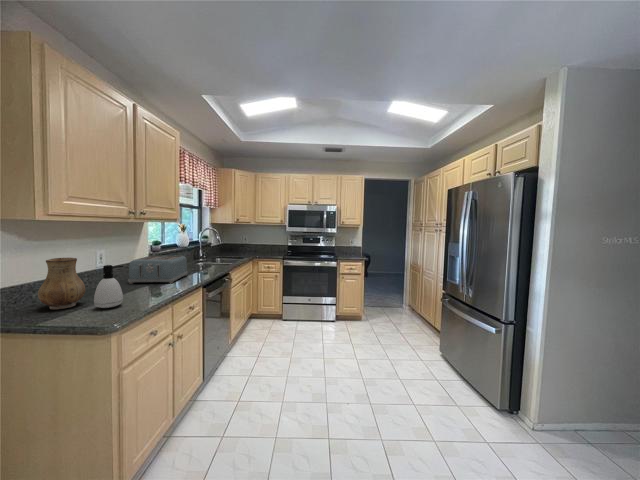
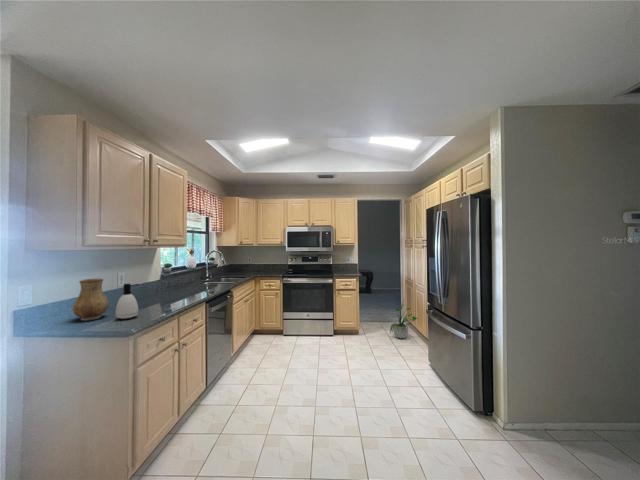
toaster: present [128,256,188,284] -> none [143,276,194,301]
potted plant: none [395,283,427,326] -> present [390,305,417,338]

